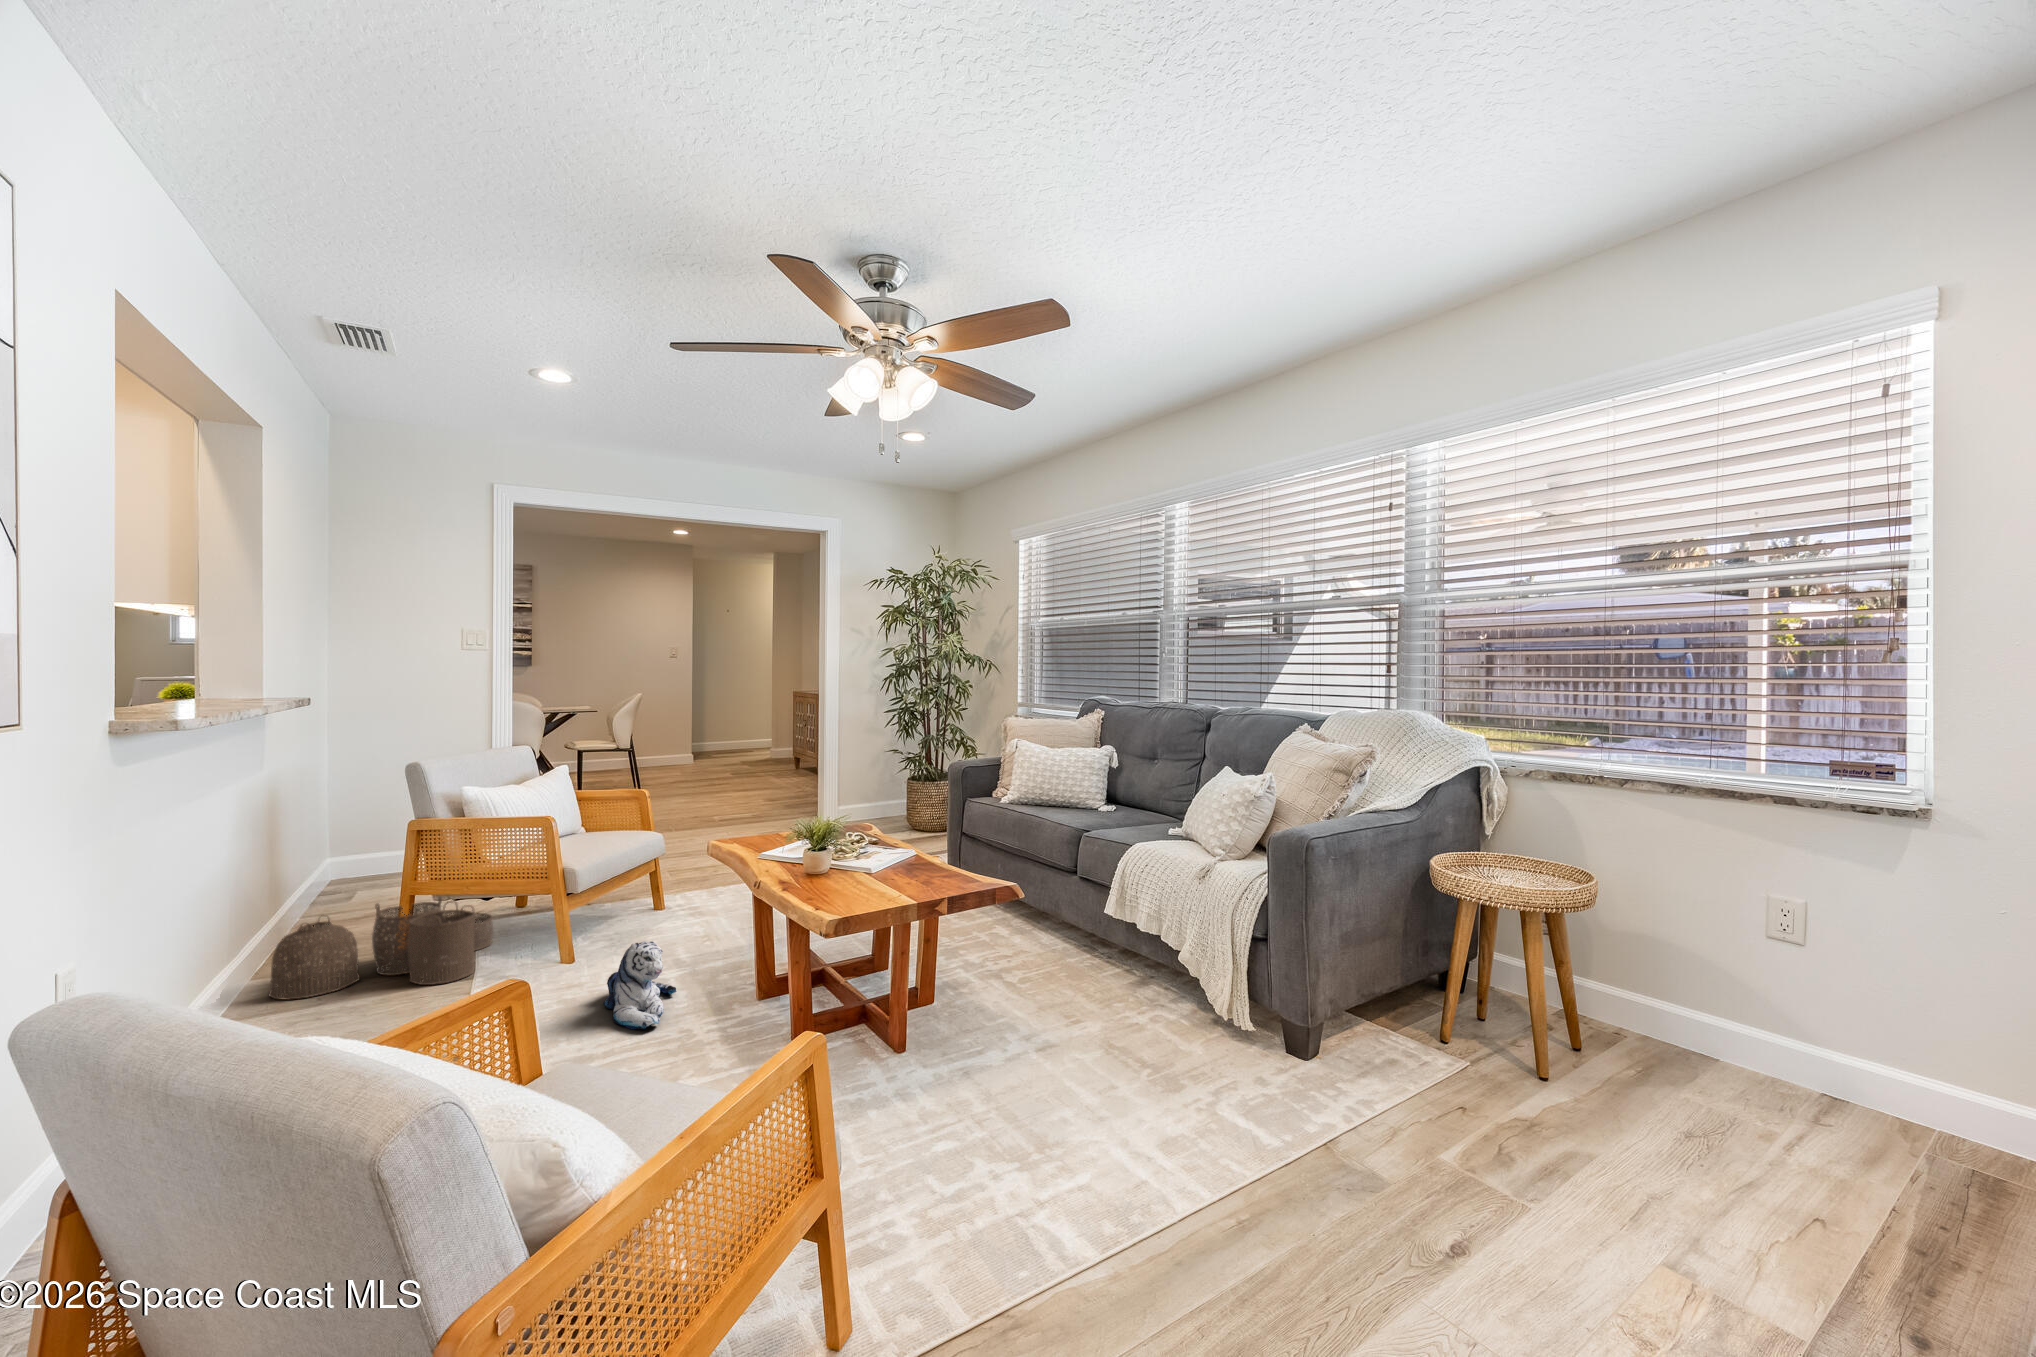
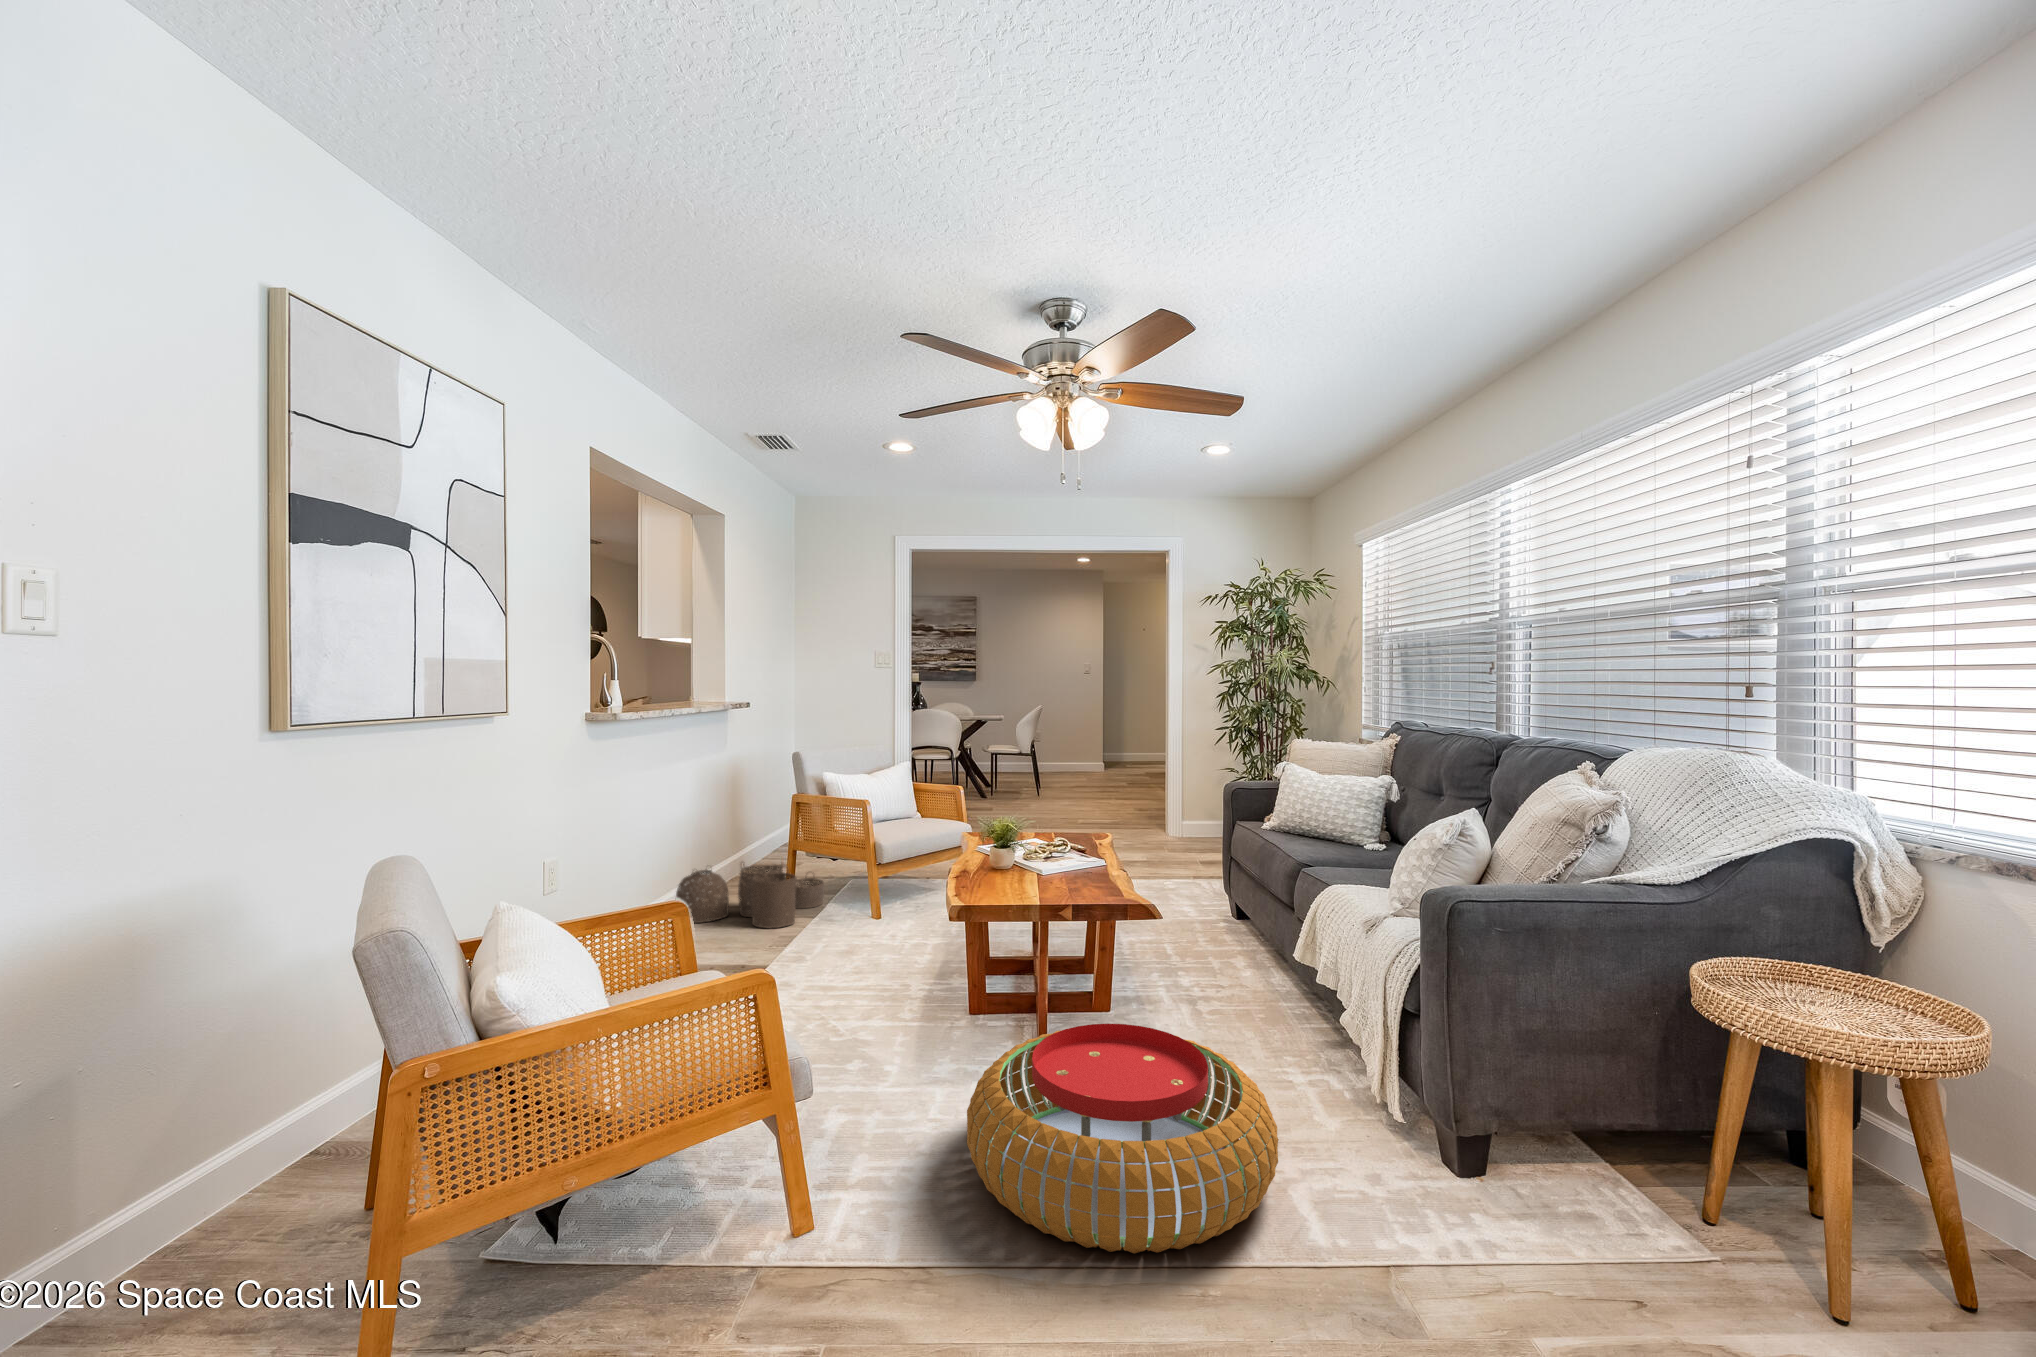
plush toy: present [603,942,676,1029] -> none [845,917,904,990]
pouf: none [928,992,1225,1205] -> present [967,1024,1278,1253]

